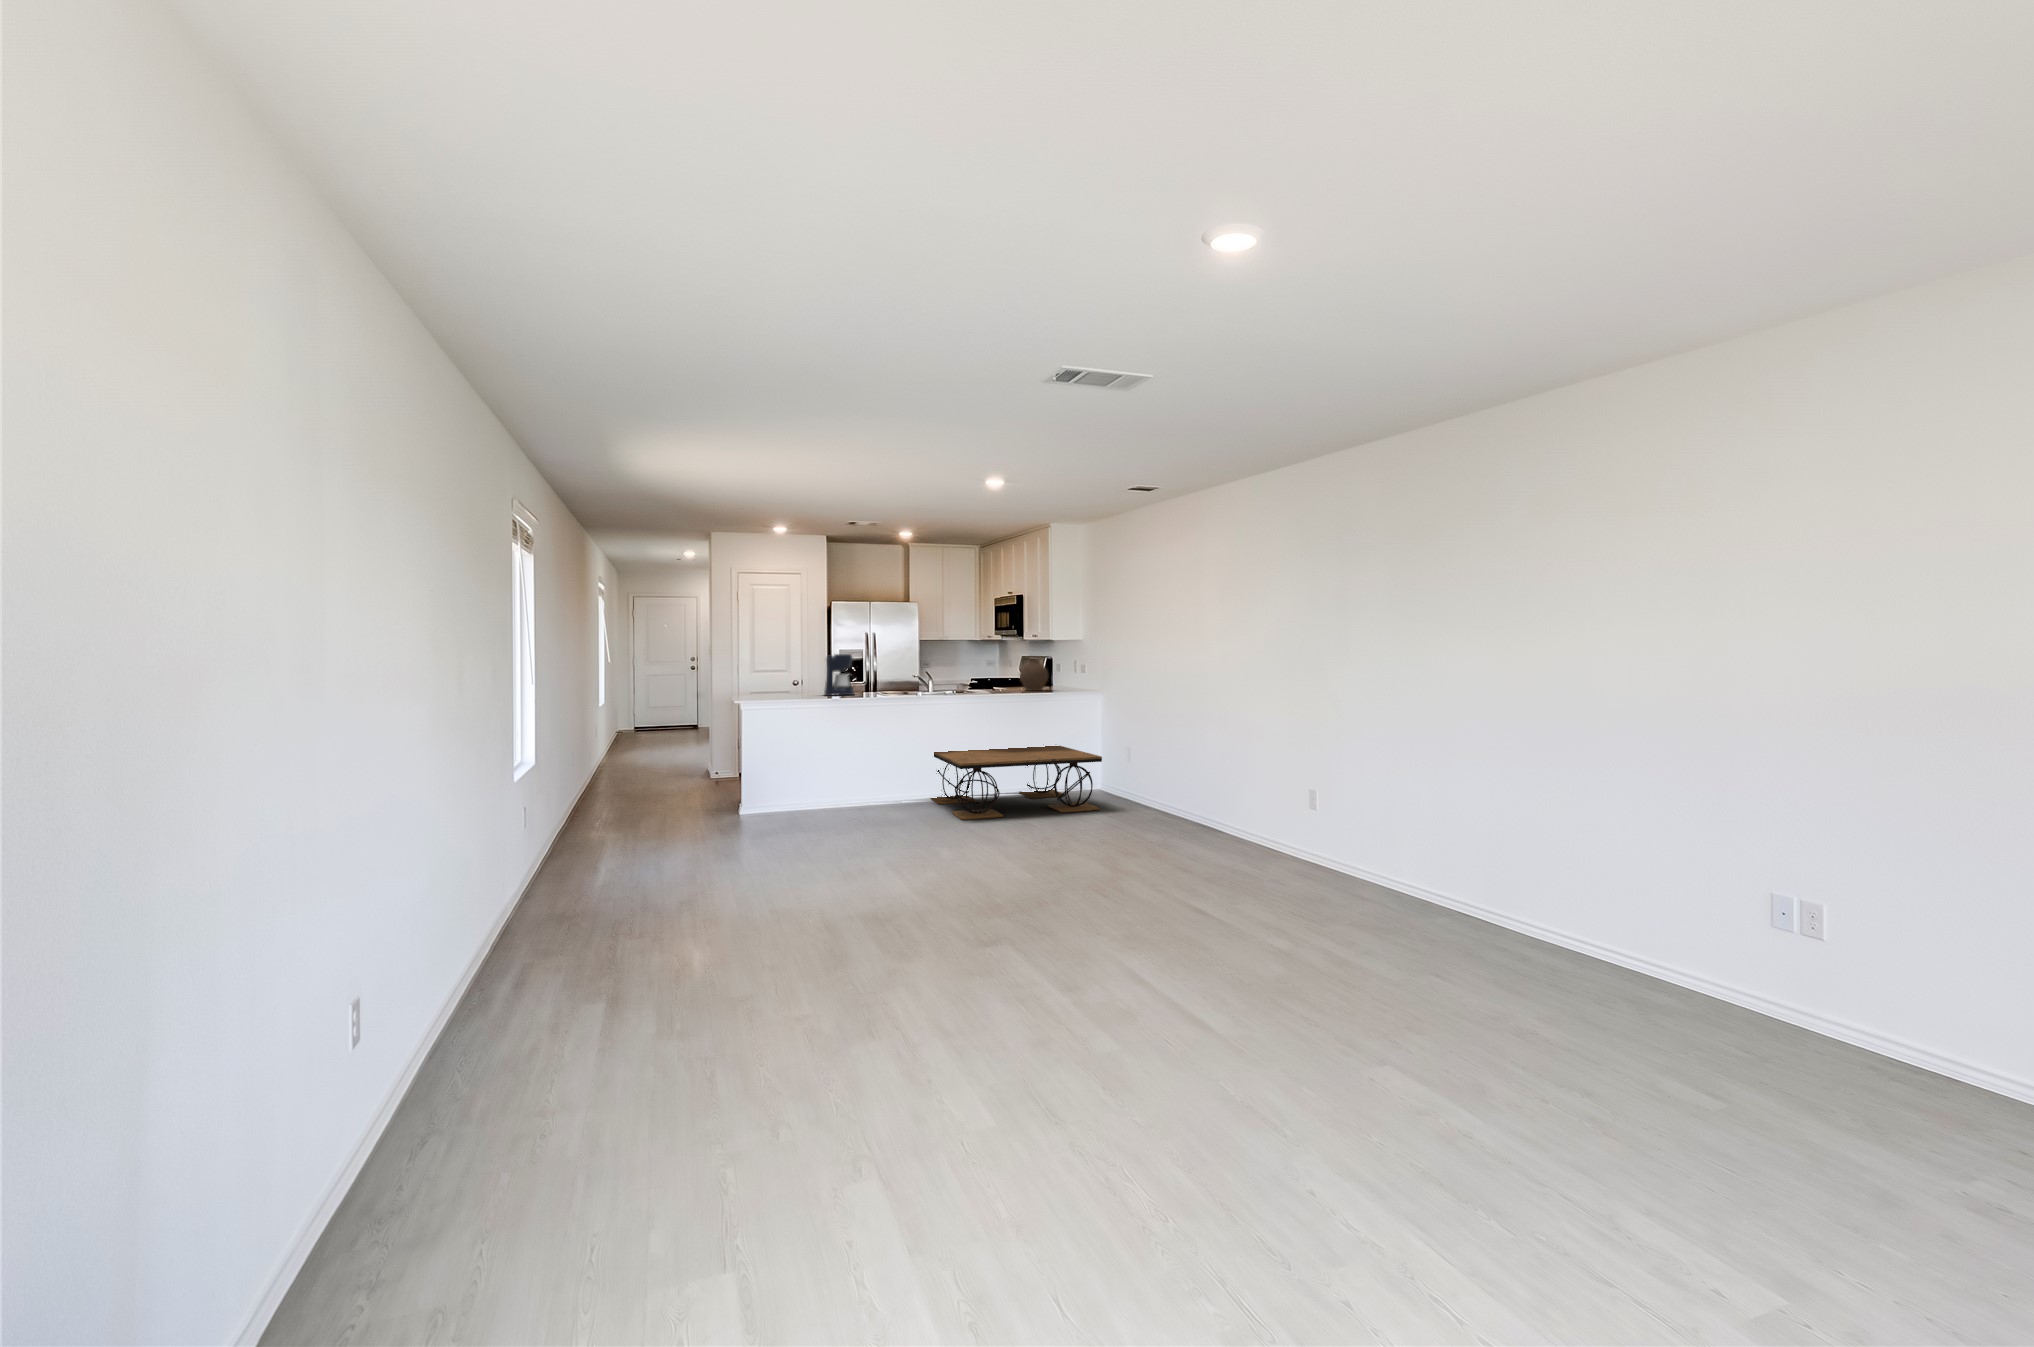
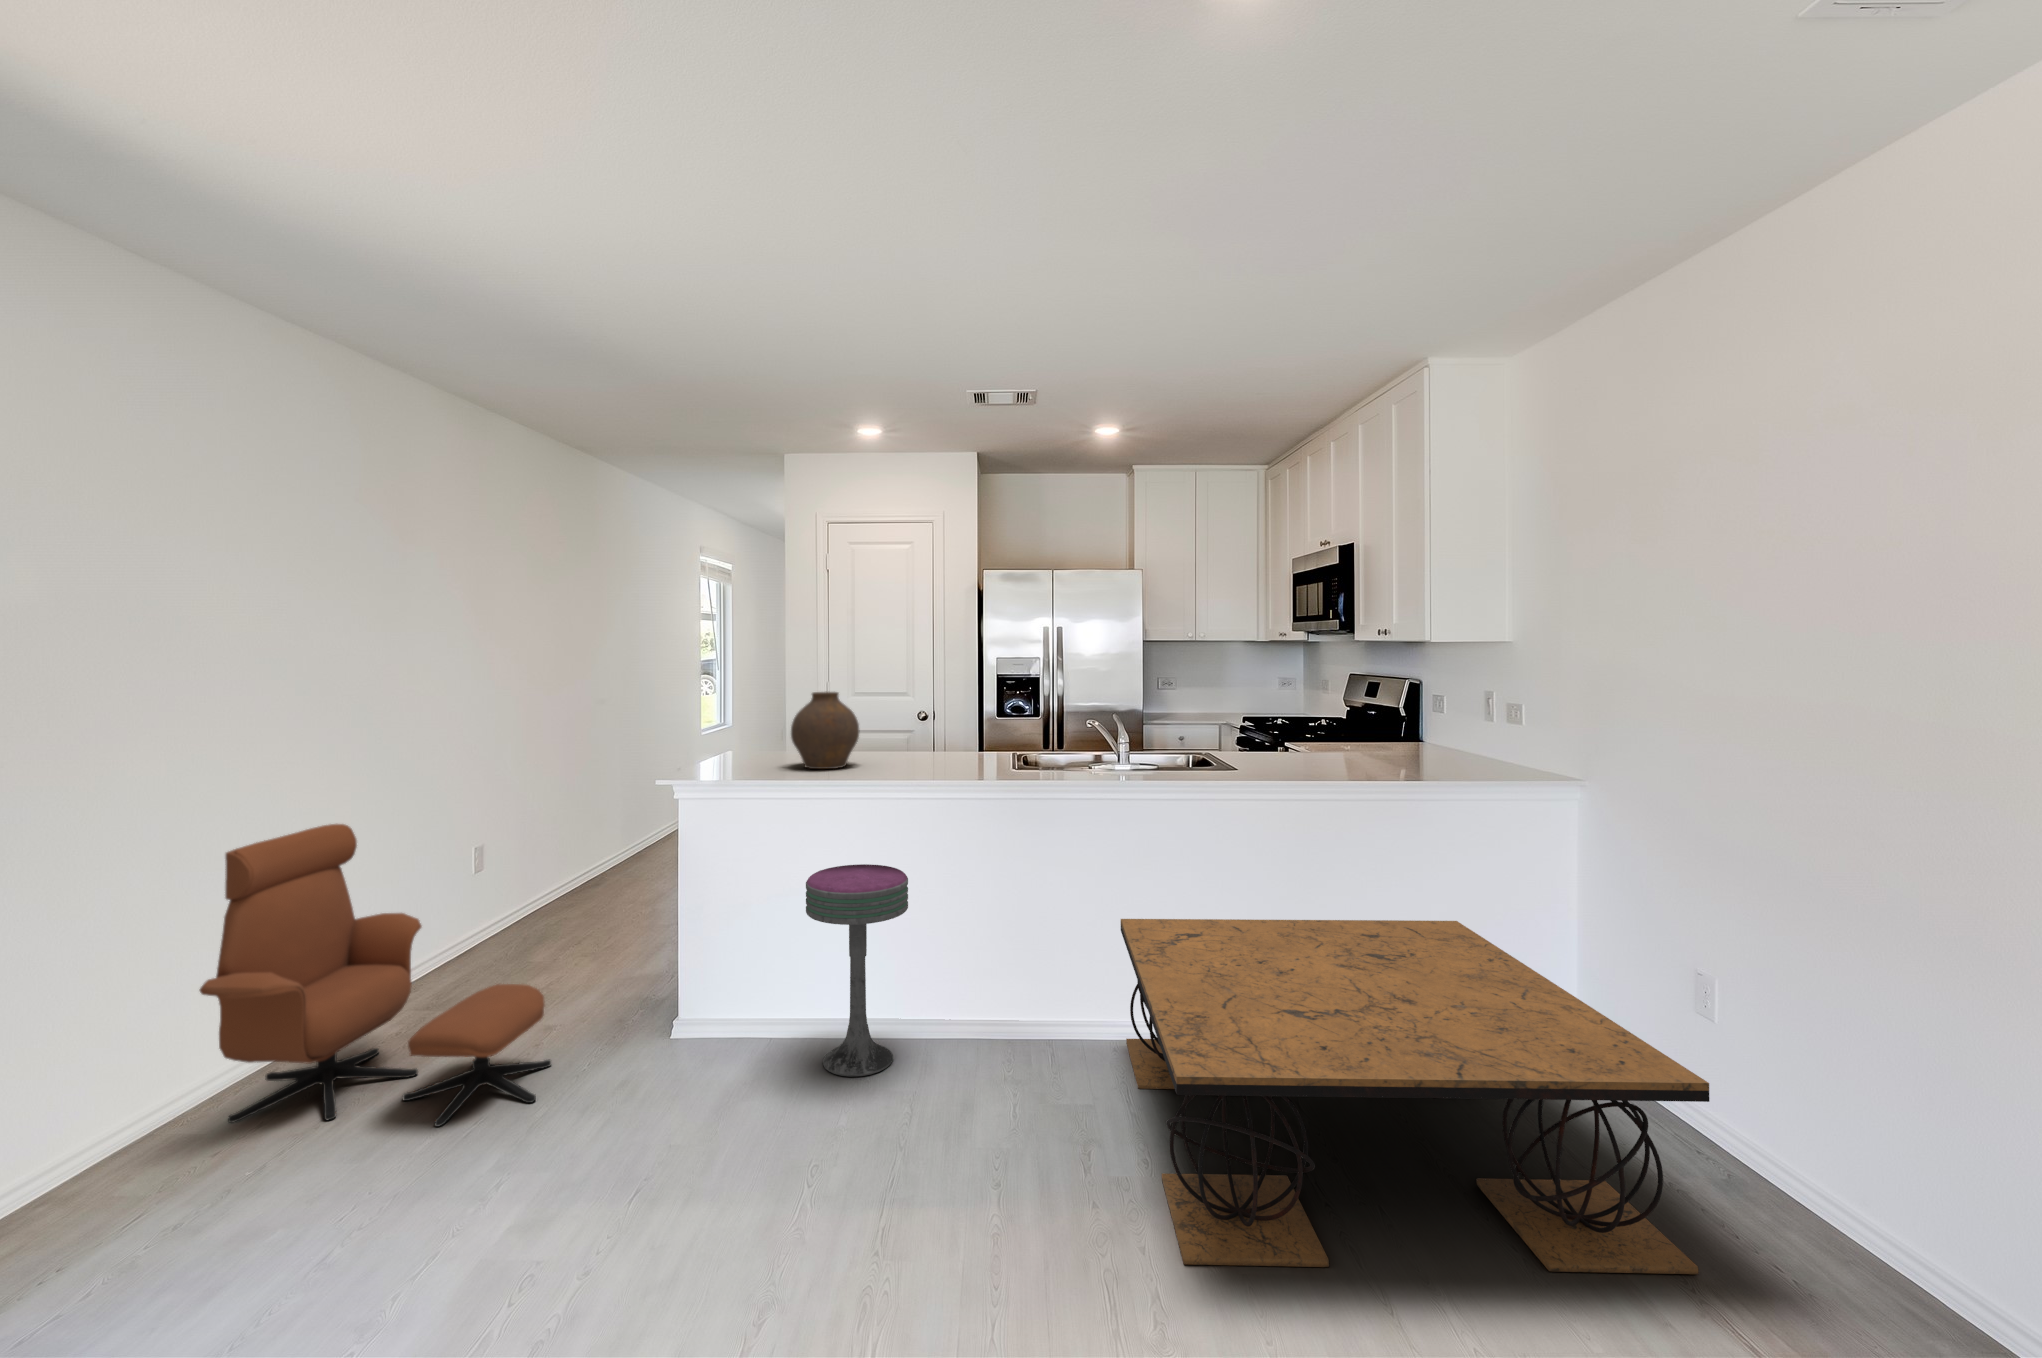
coffee maker: present [824,654,855,696] -> none [887,677,957,774]
vase: present [1019,659,1048,691] -> present [791,692,859,769]
lounge chair: none [559,718,700,834] -> present [200,824,551,1127]
bar stool: none [803,731,846,811] -> present [806,864,908,1077]

